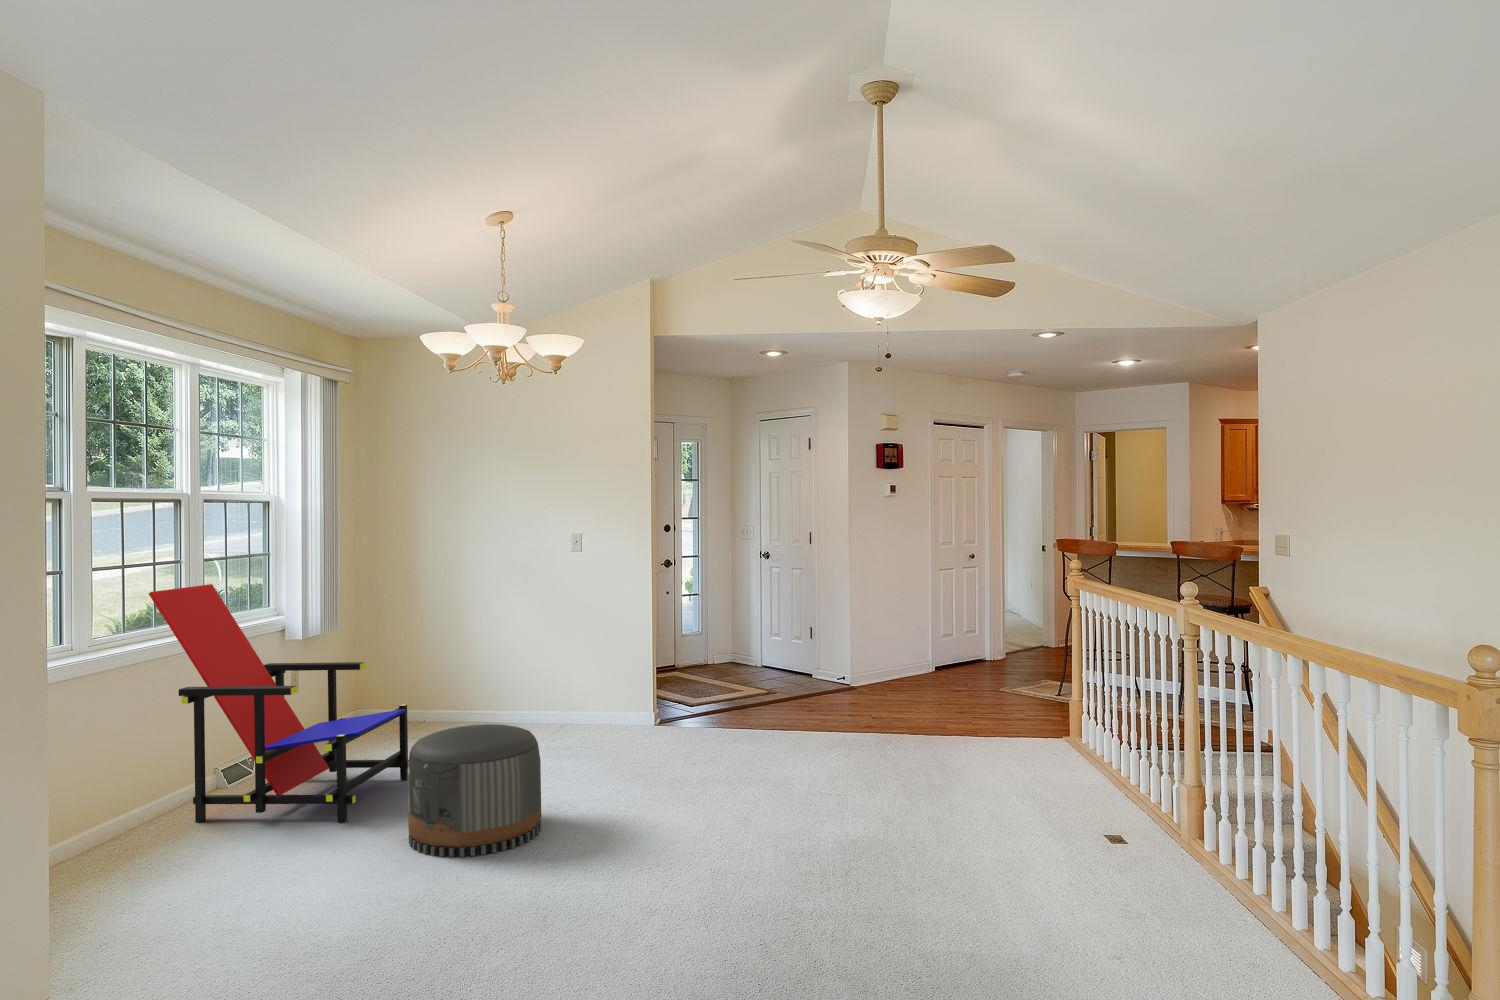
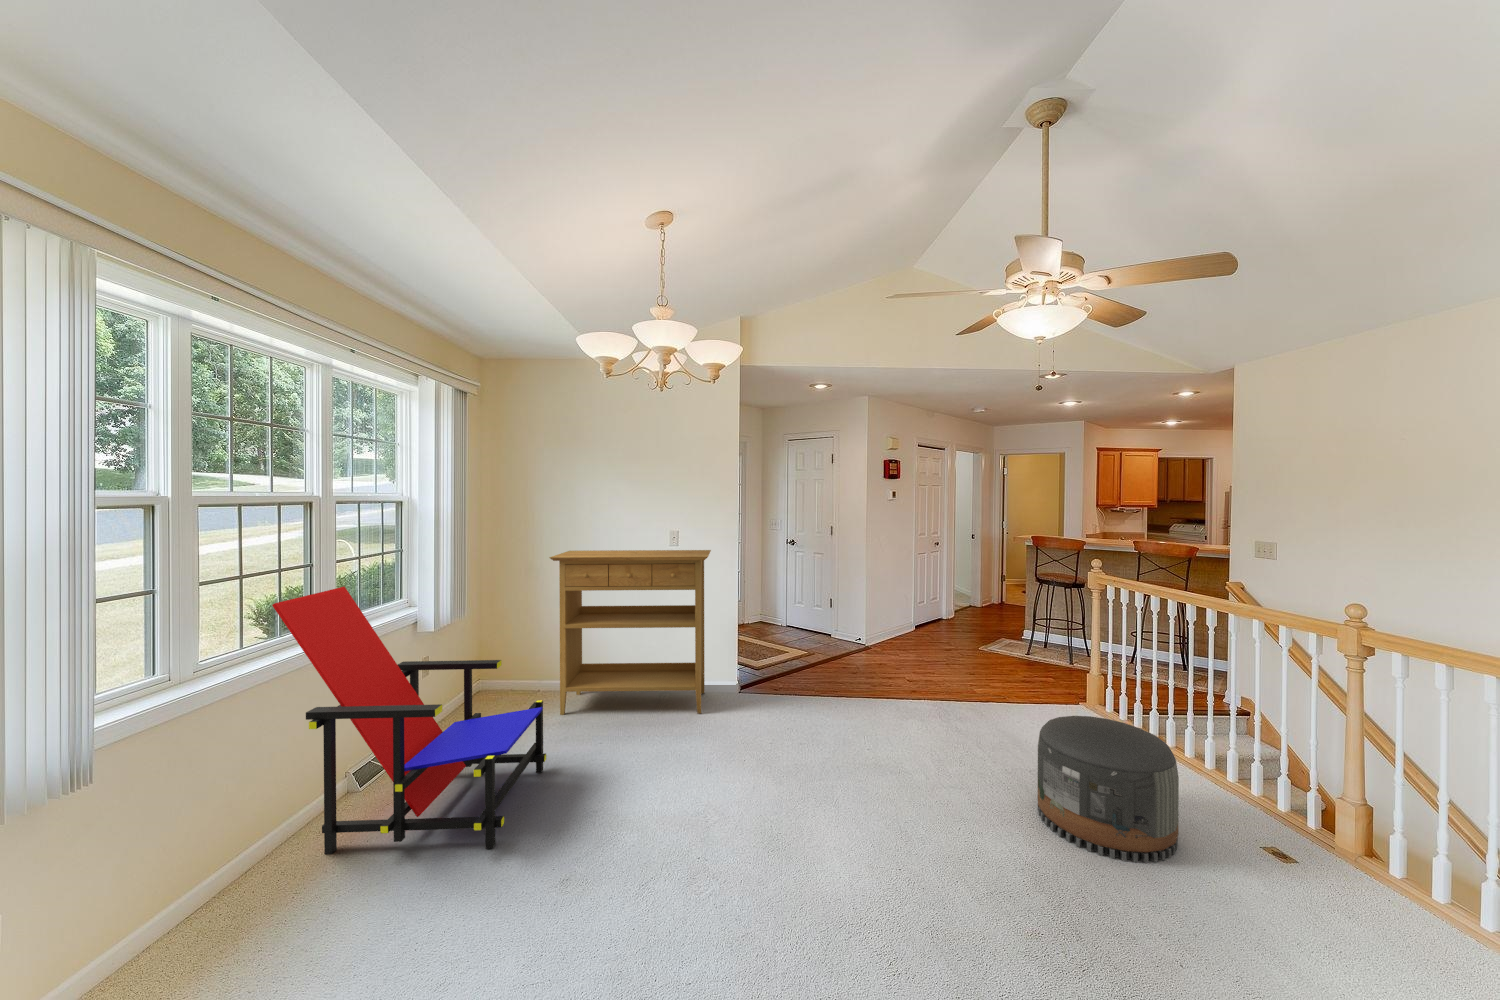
console table: none [427,556,619,742] -> present [549,550,711,715]
pouf: present [408,724,541,857] -> present [1038,716,1179,863]

